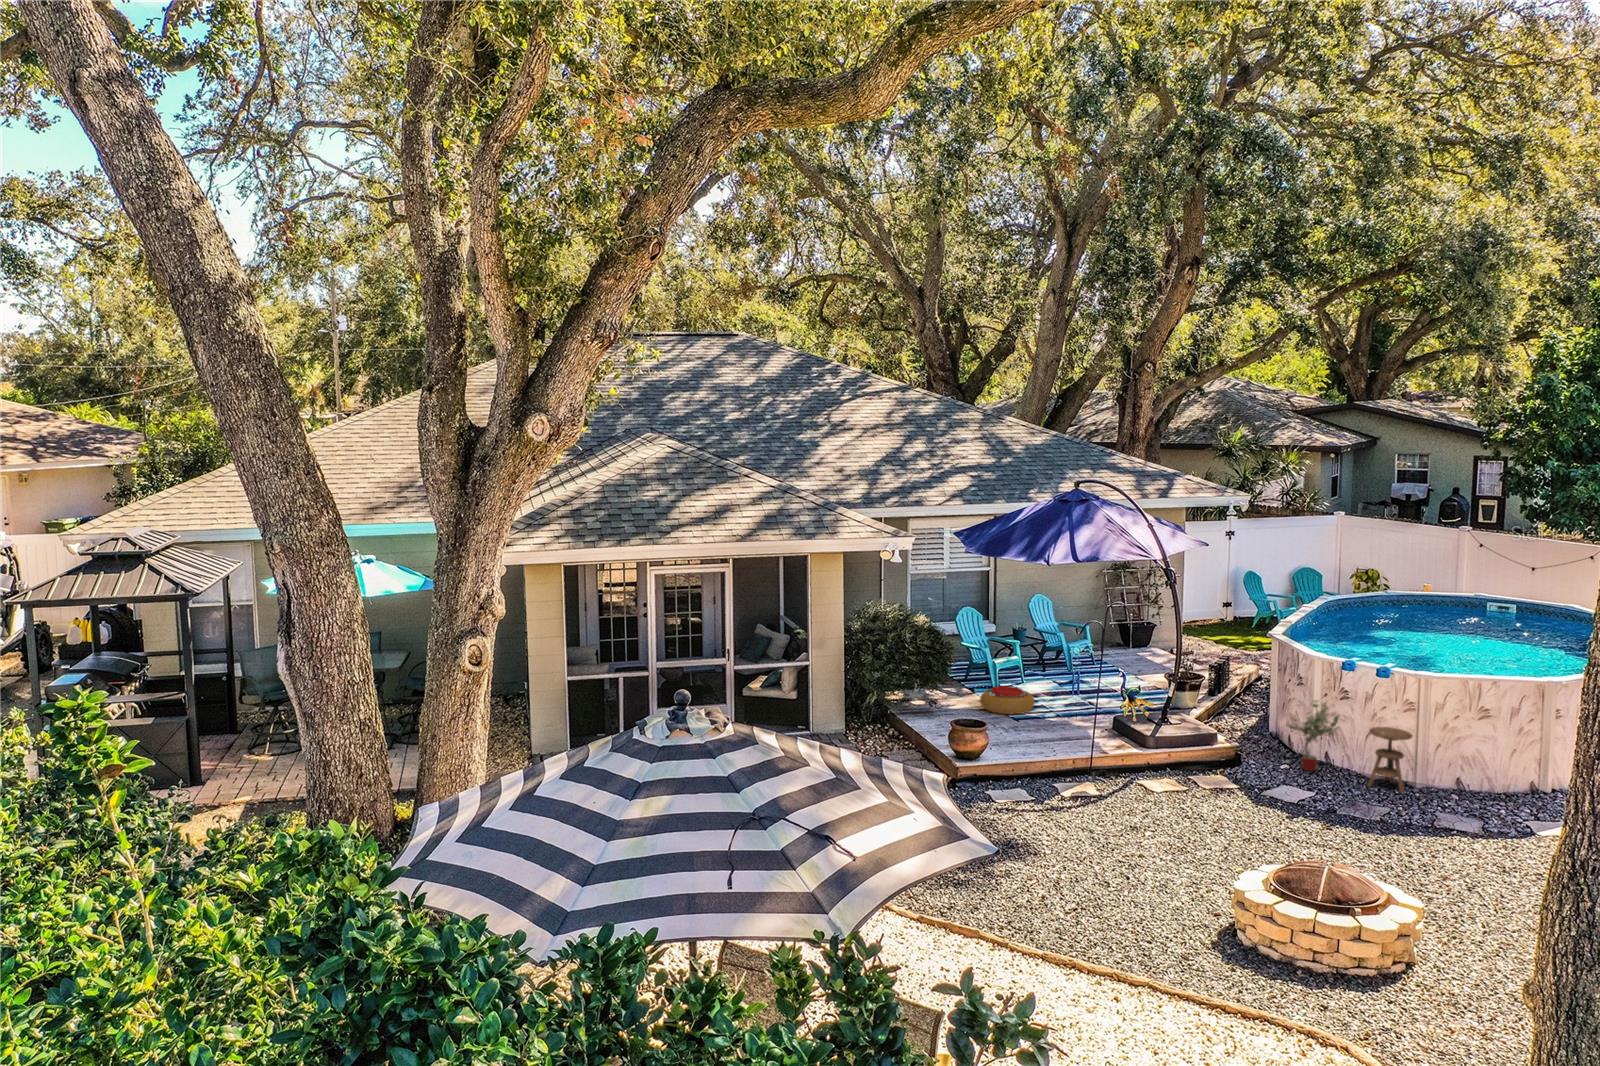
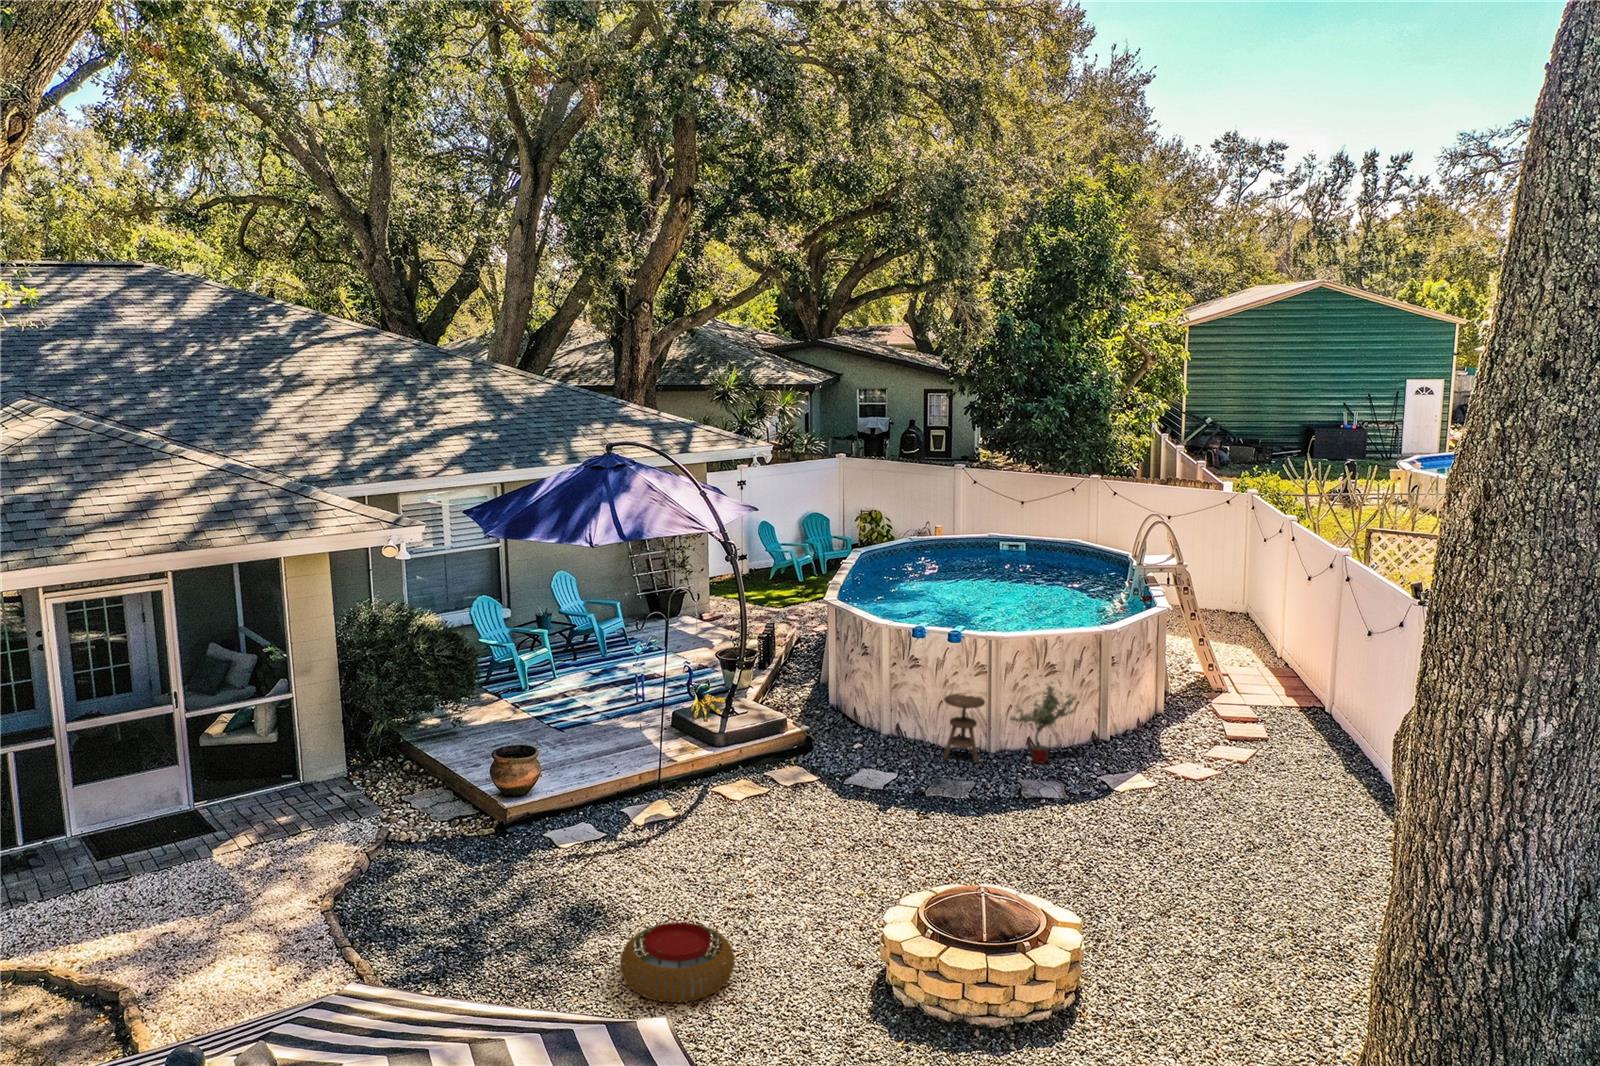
pouf: present [980,686,1035,714] -> present [620,922,735,1003]
potted tree: present [1287,700,1340,772] -> present [1010,682,1076,764]

